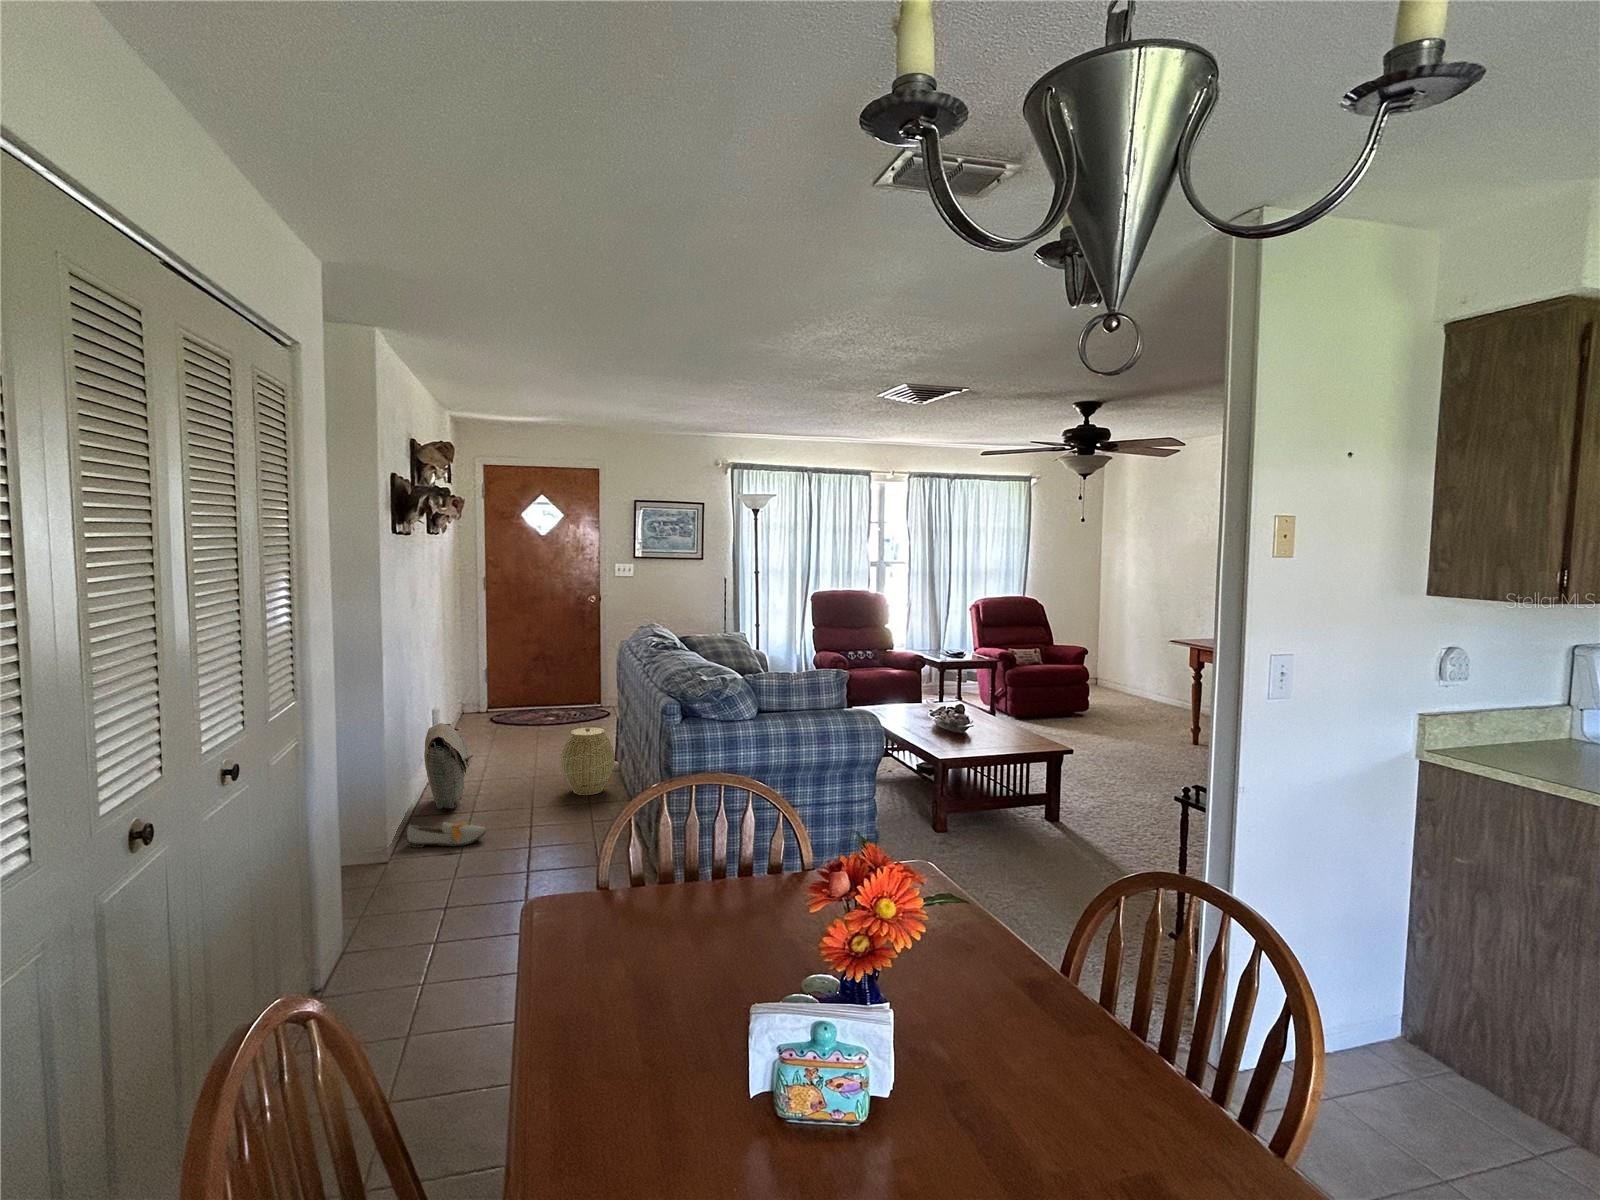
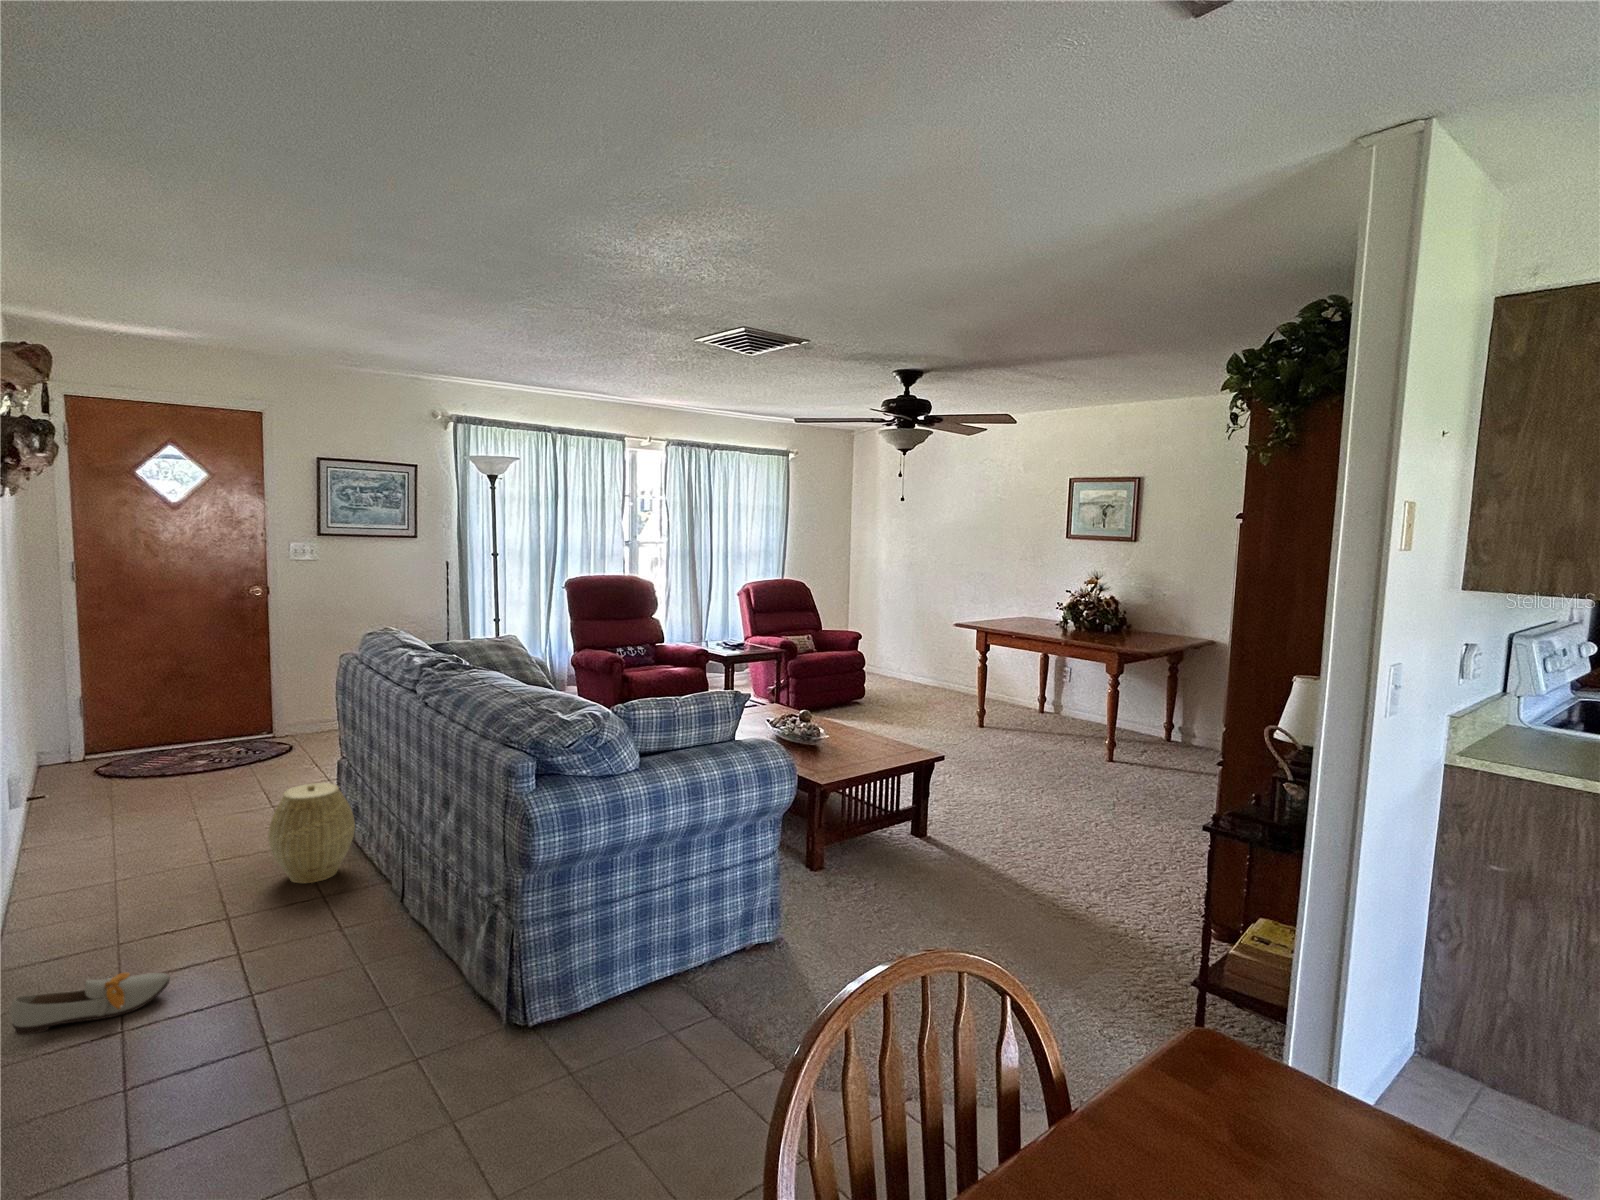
bag: present [424,723,473,809] -> none [18,805,115,948]

